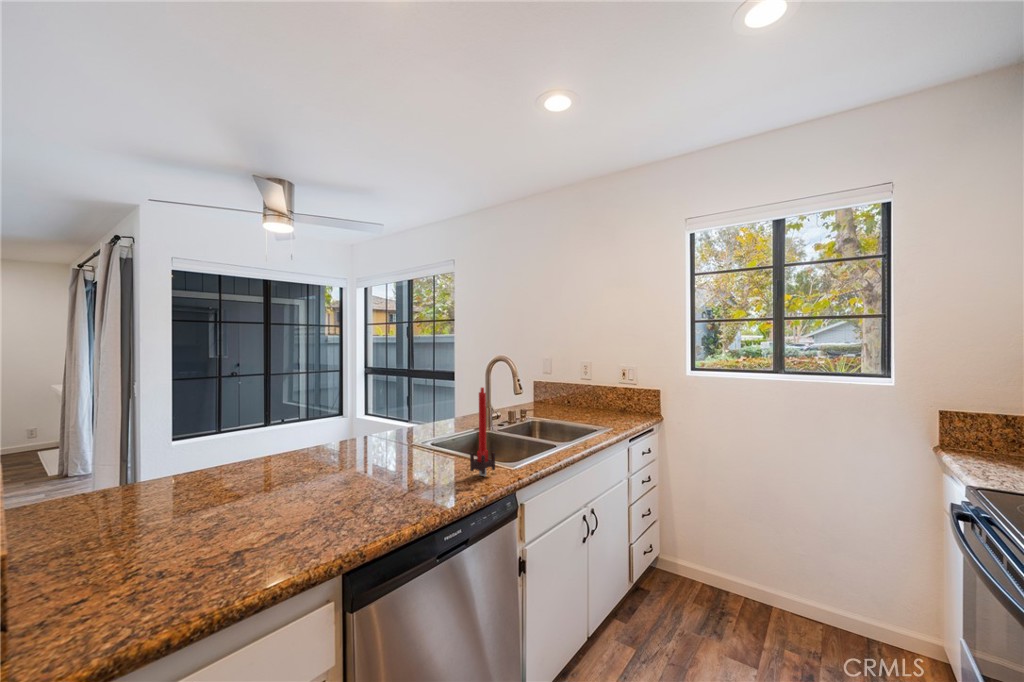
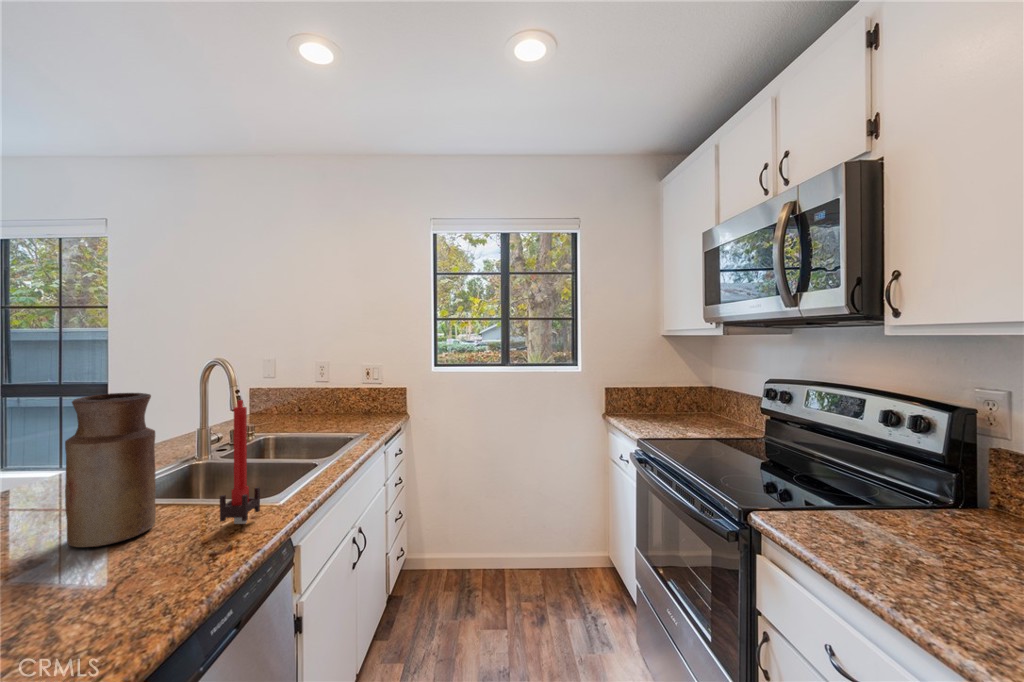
vase: none [401,378,443,470] -> present [65,393,156,547]

